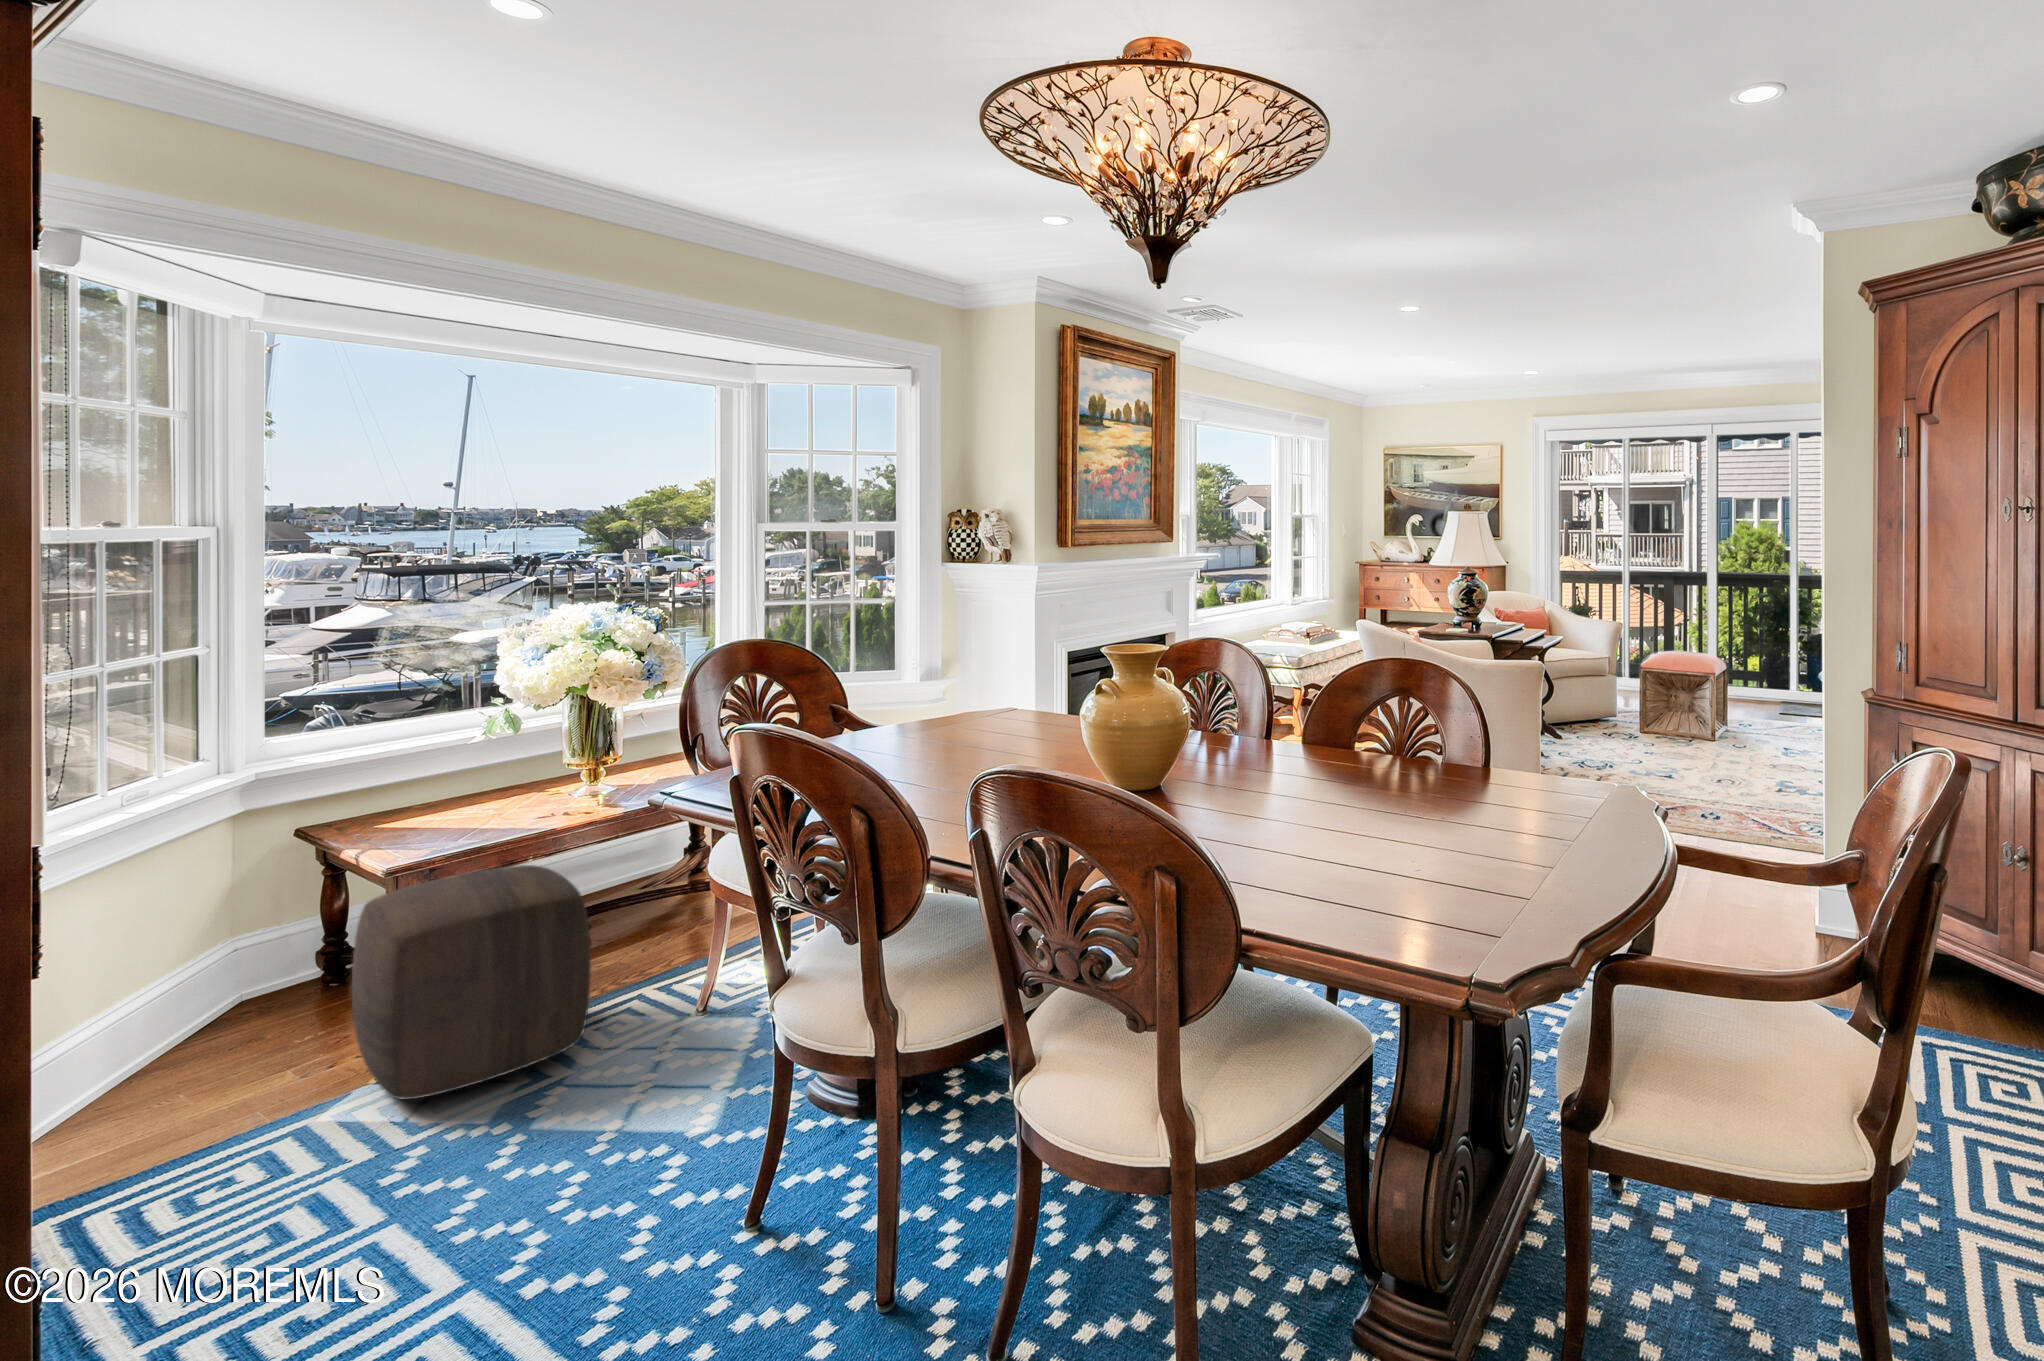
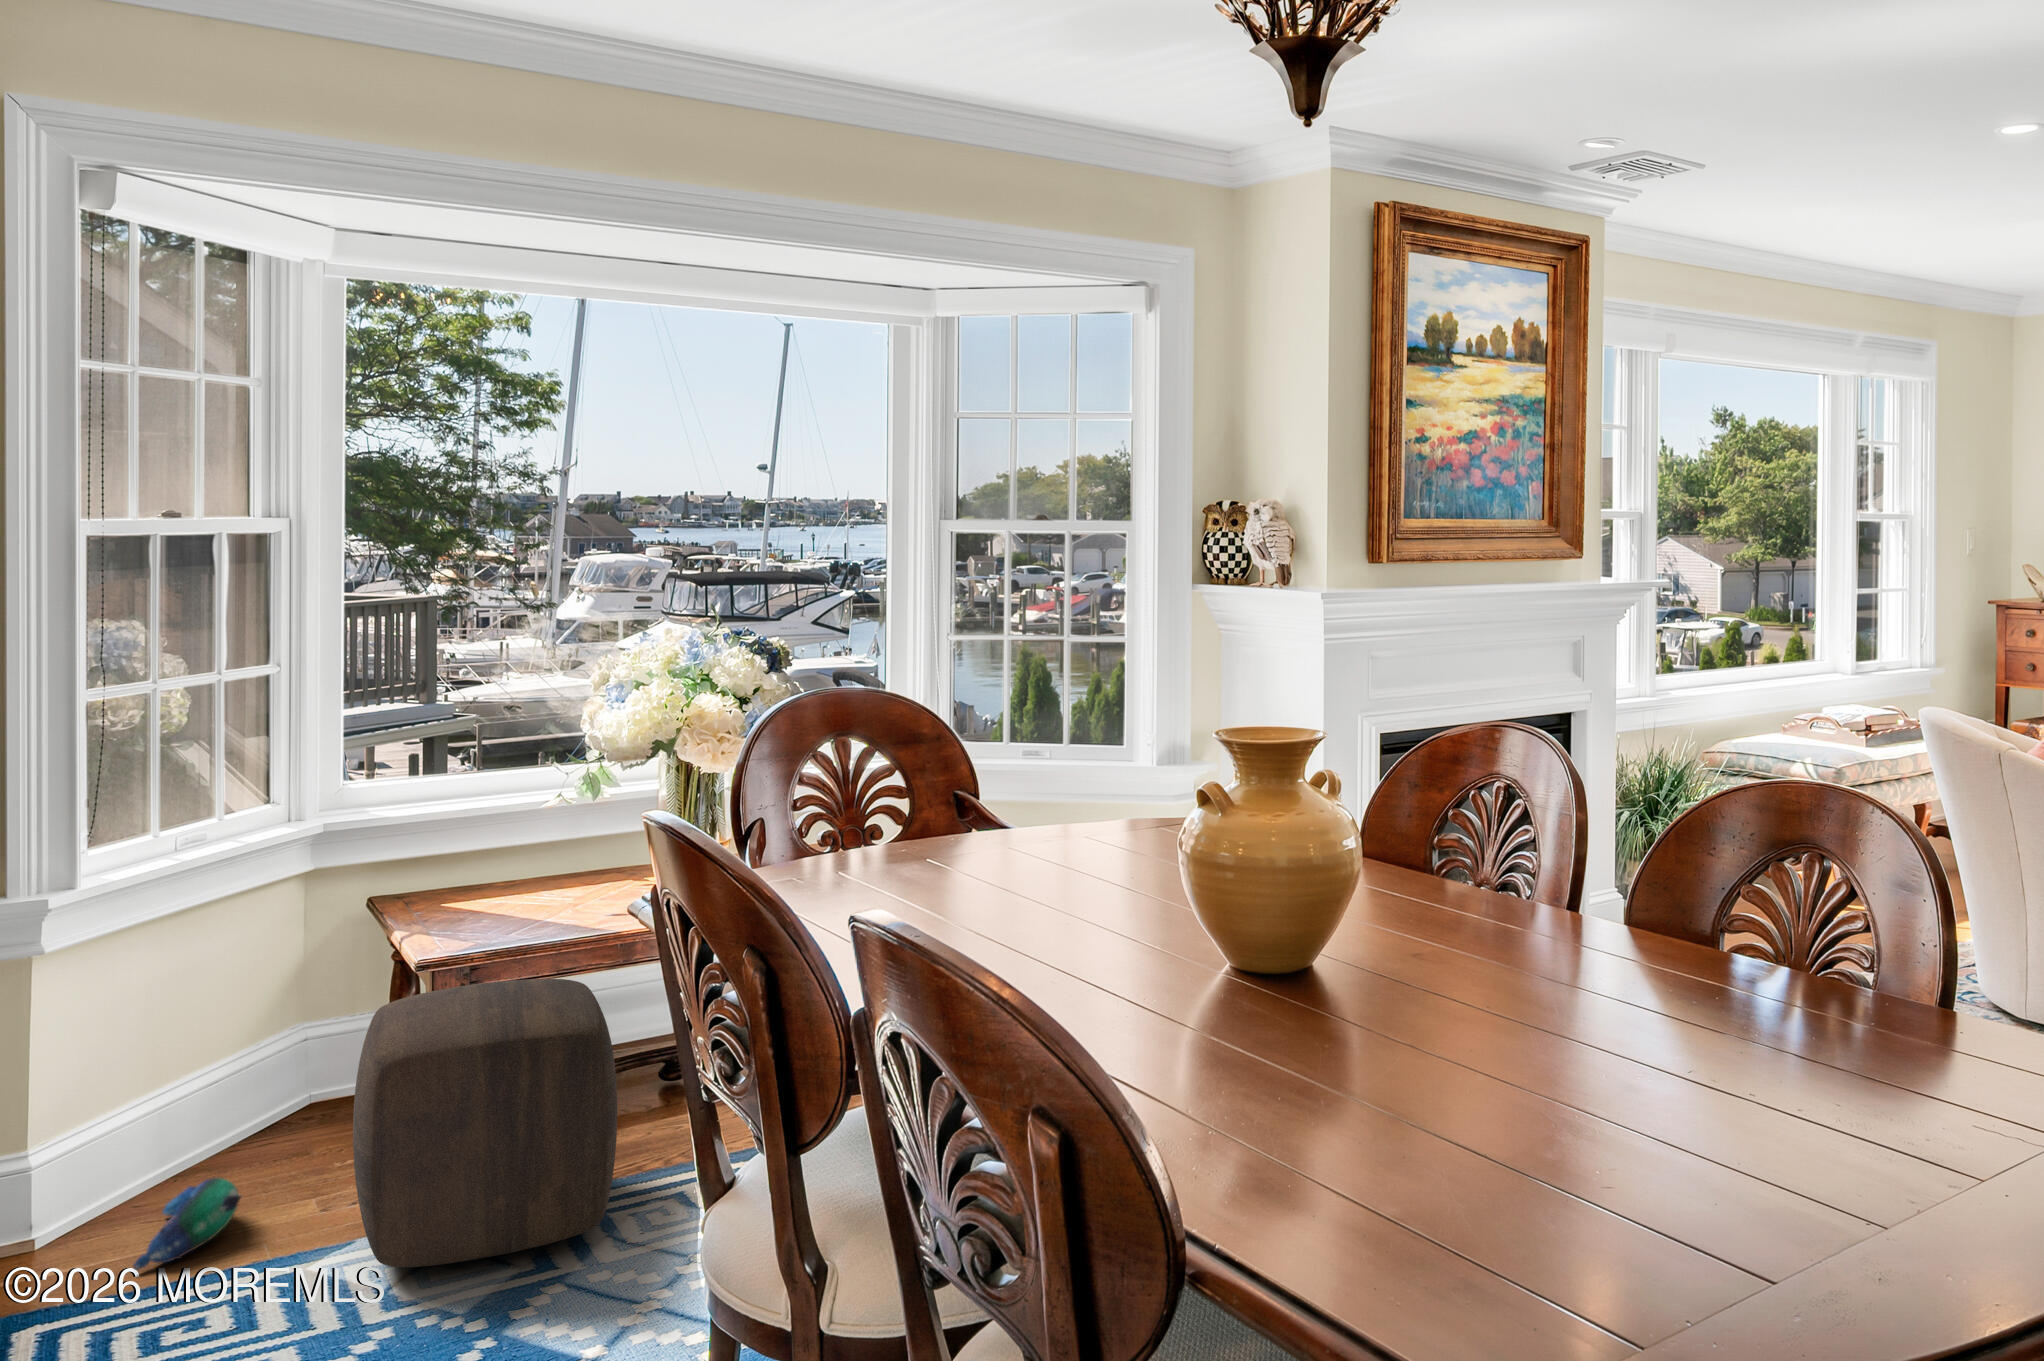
plush toy: none [136,1062,235,1147] -> present [134,1177,241,1270]

